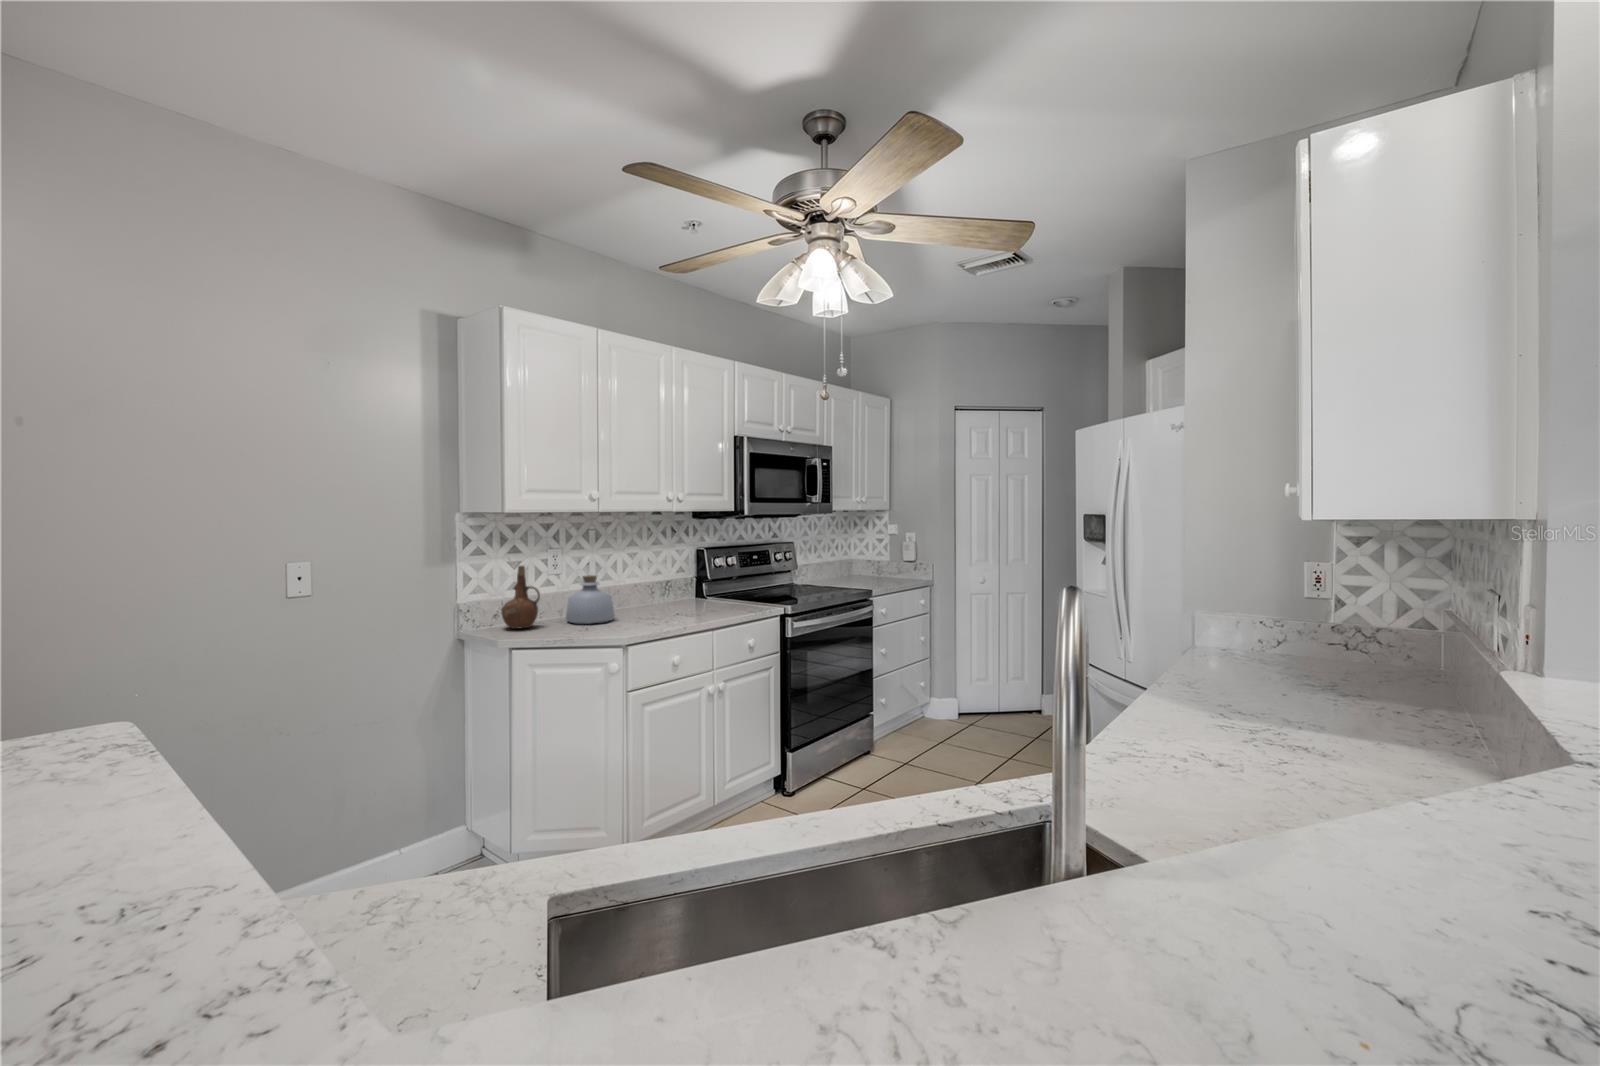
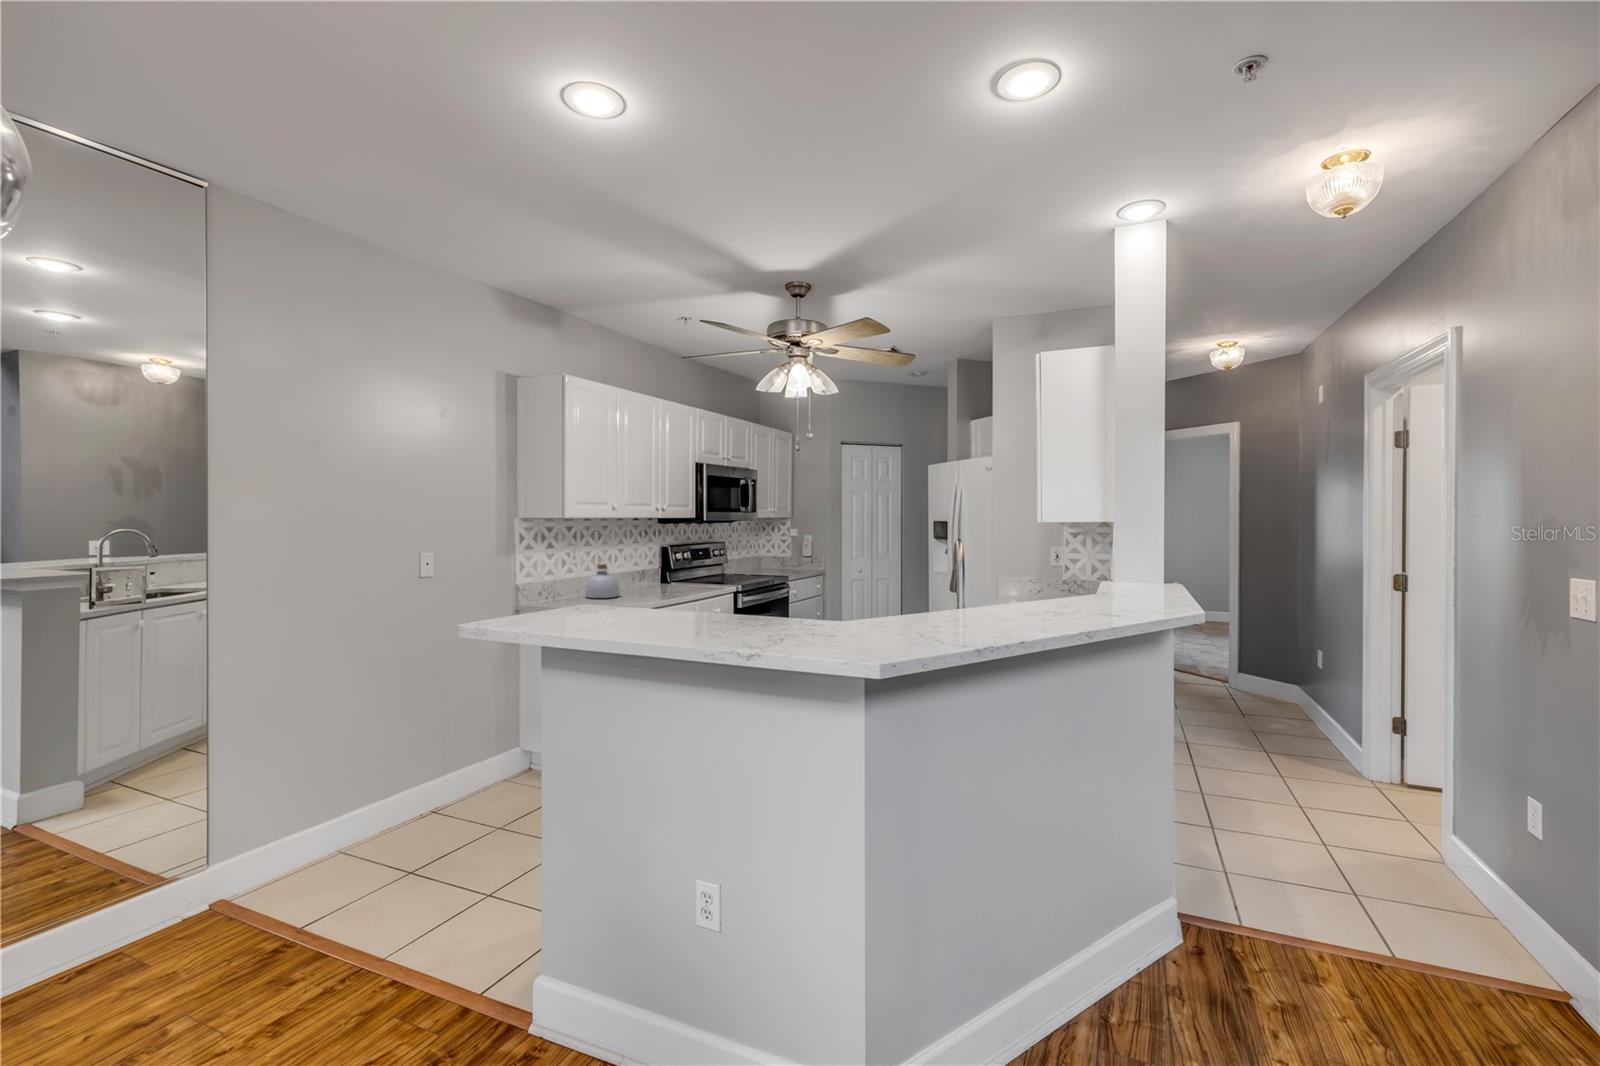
ceramic pitcher: present [501,566,540,628] -> none [543,557,570,602]

